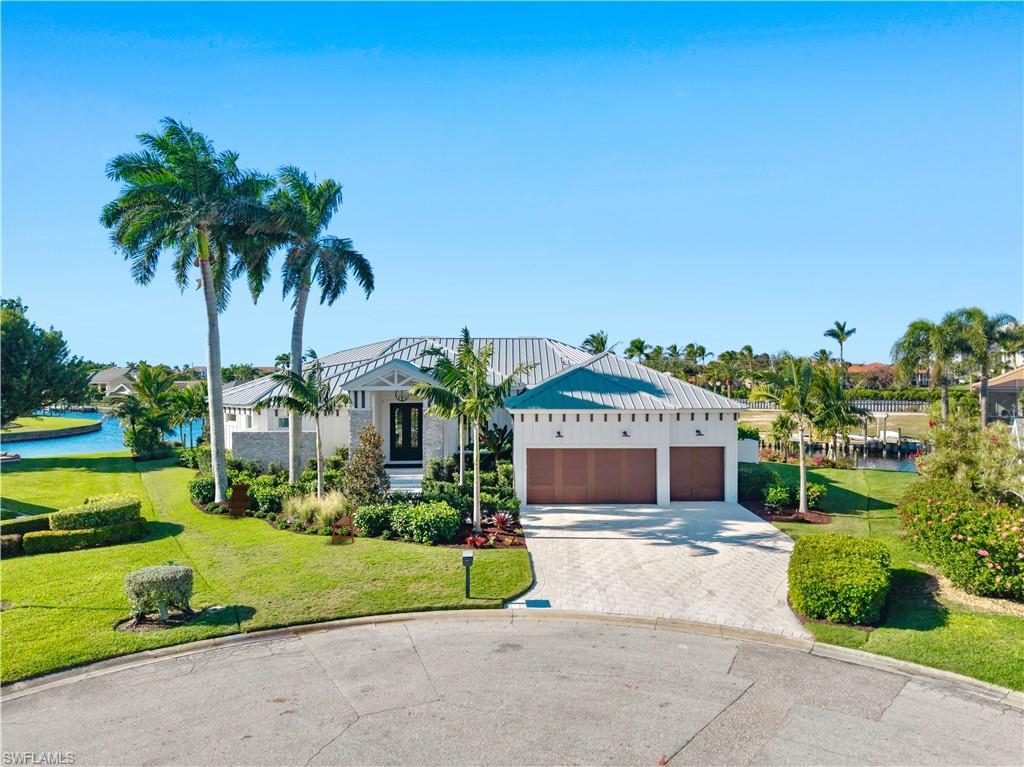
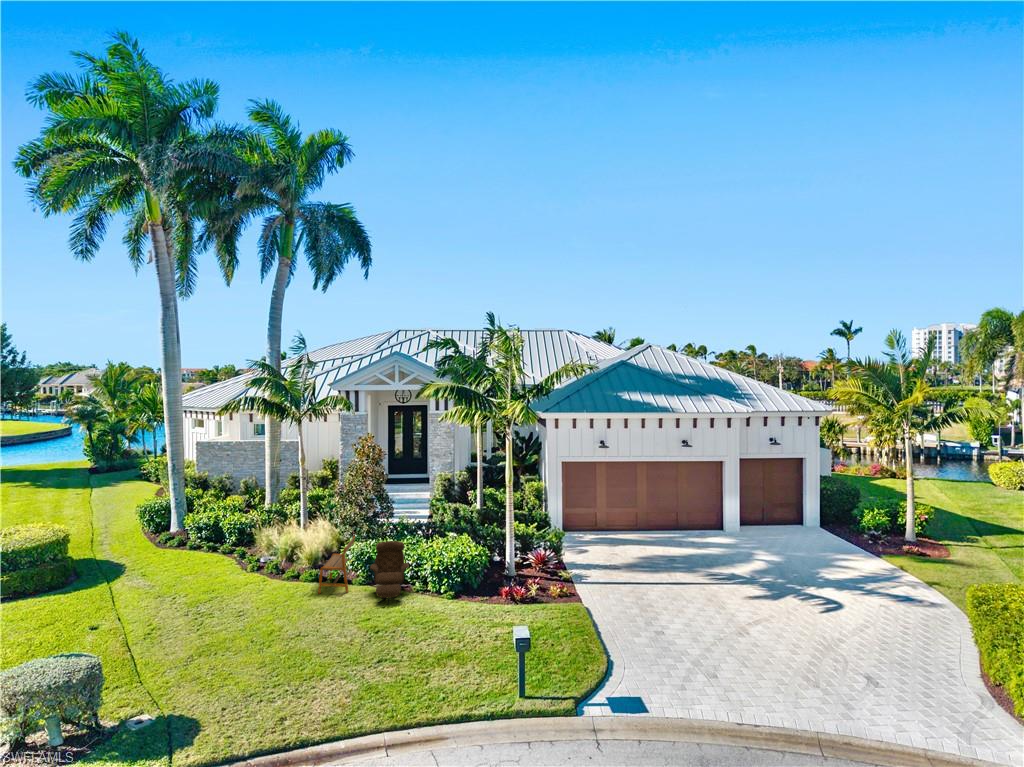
lounge chair: present [227,484,253,518] -> present [370,541,409,605]

